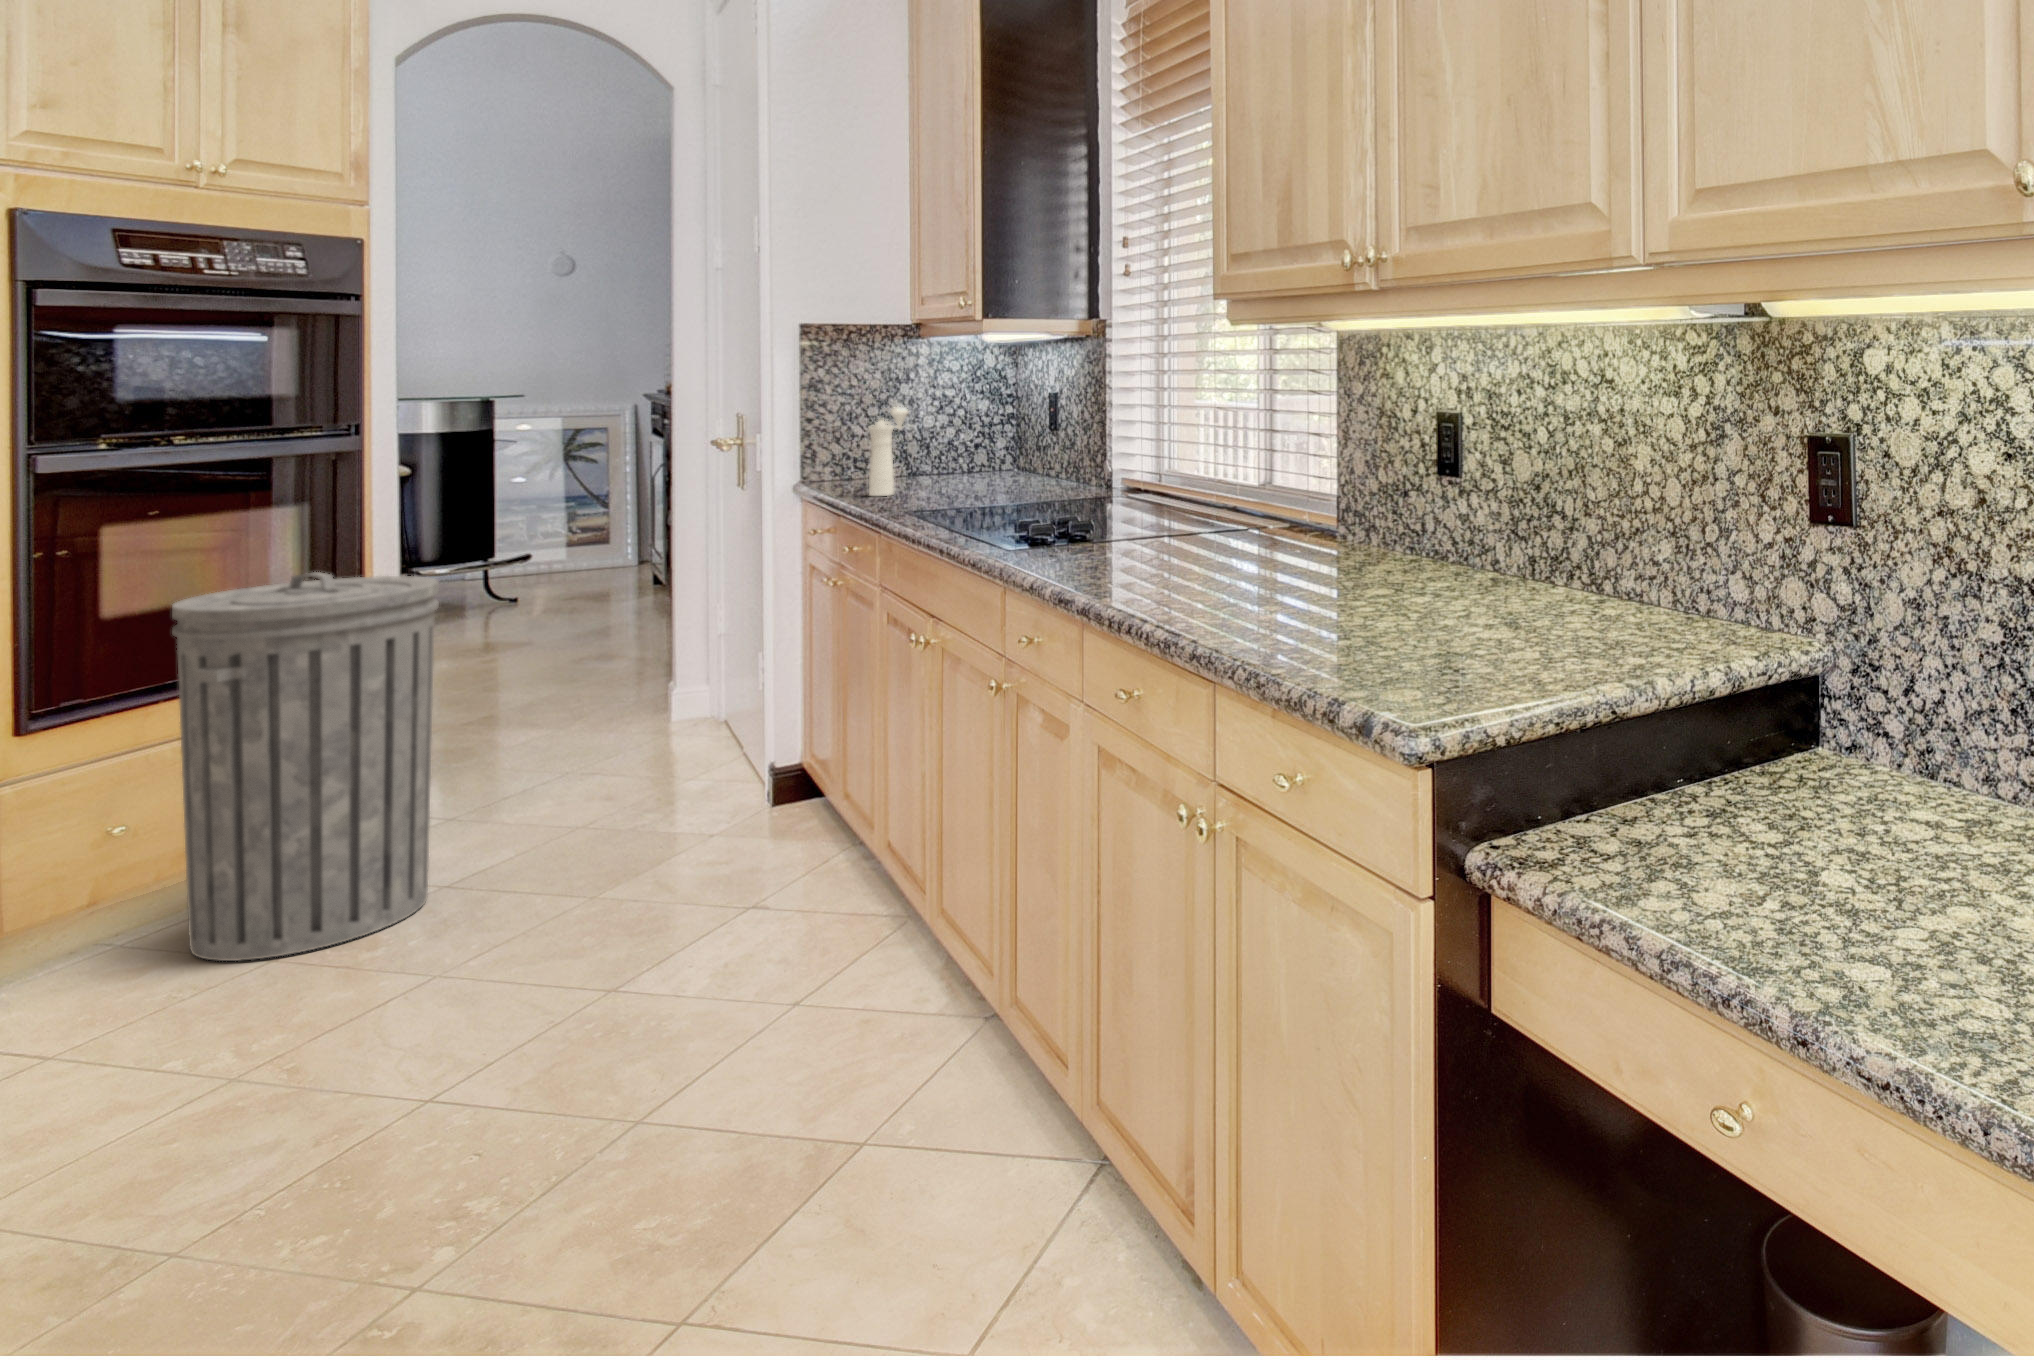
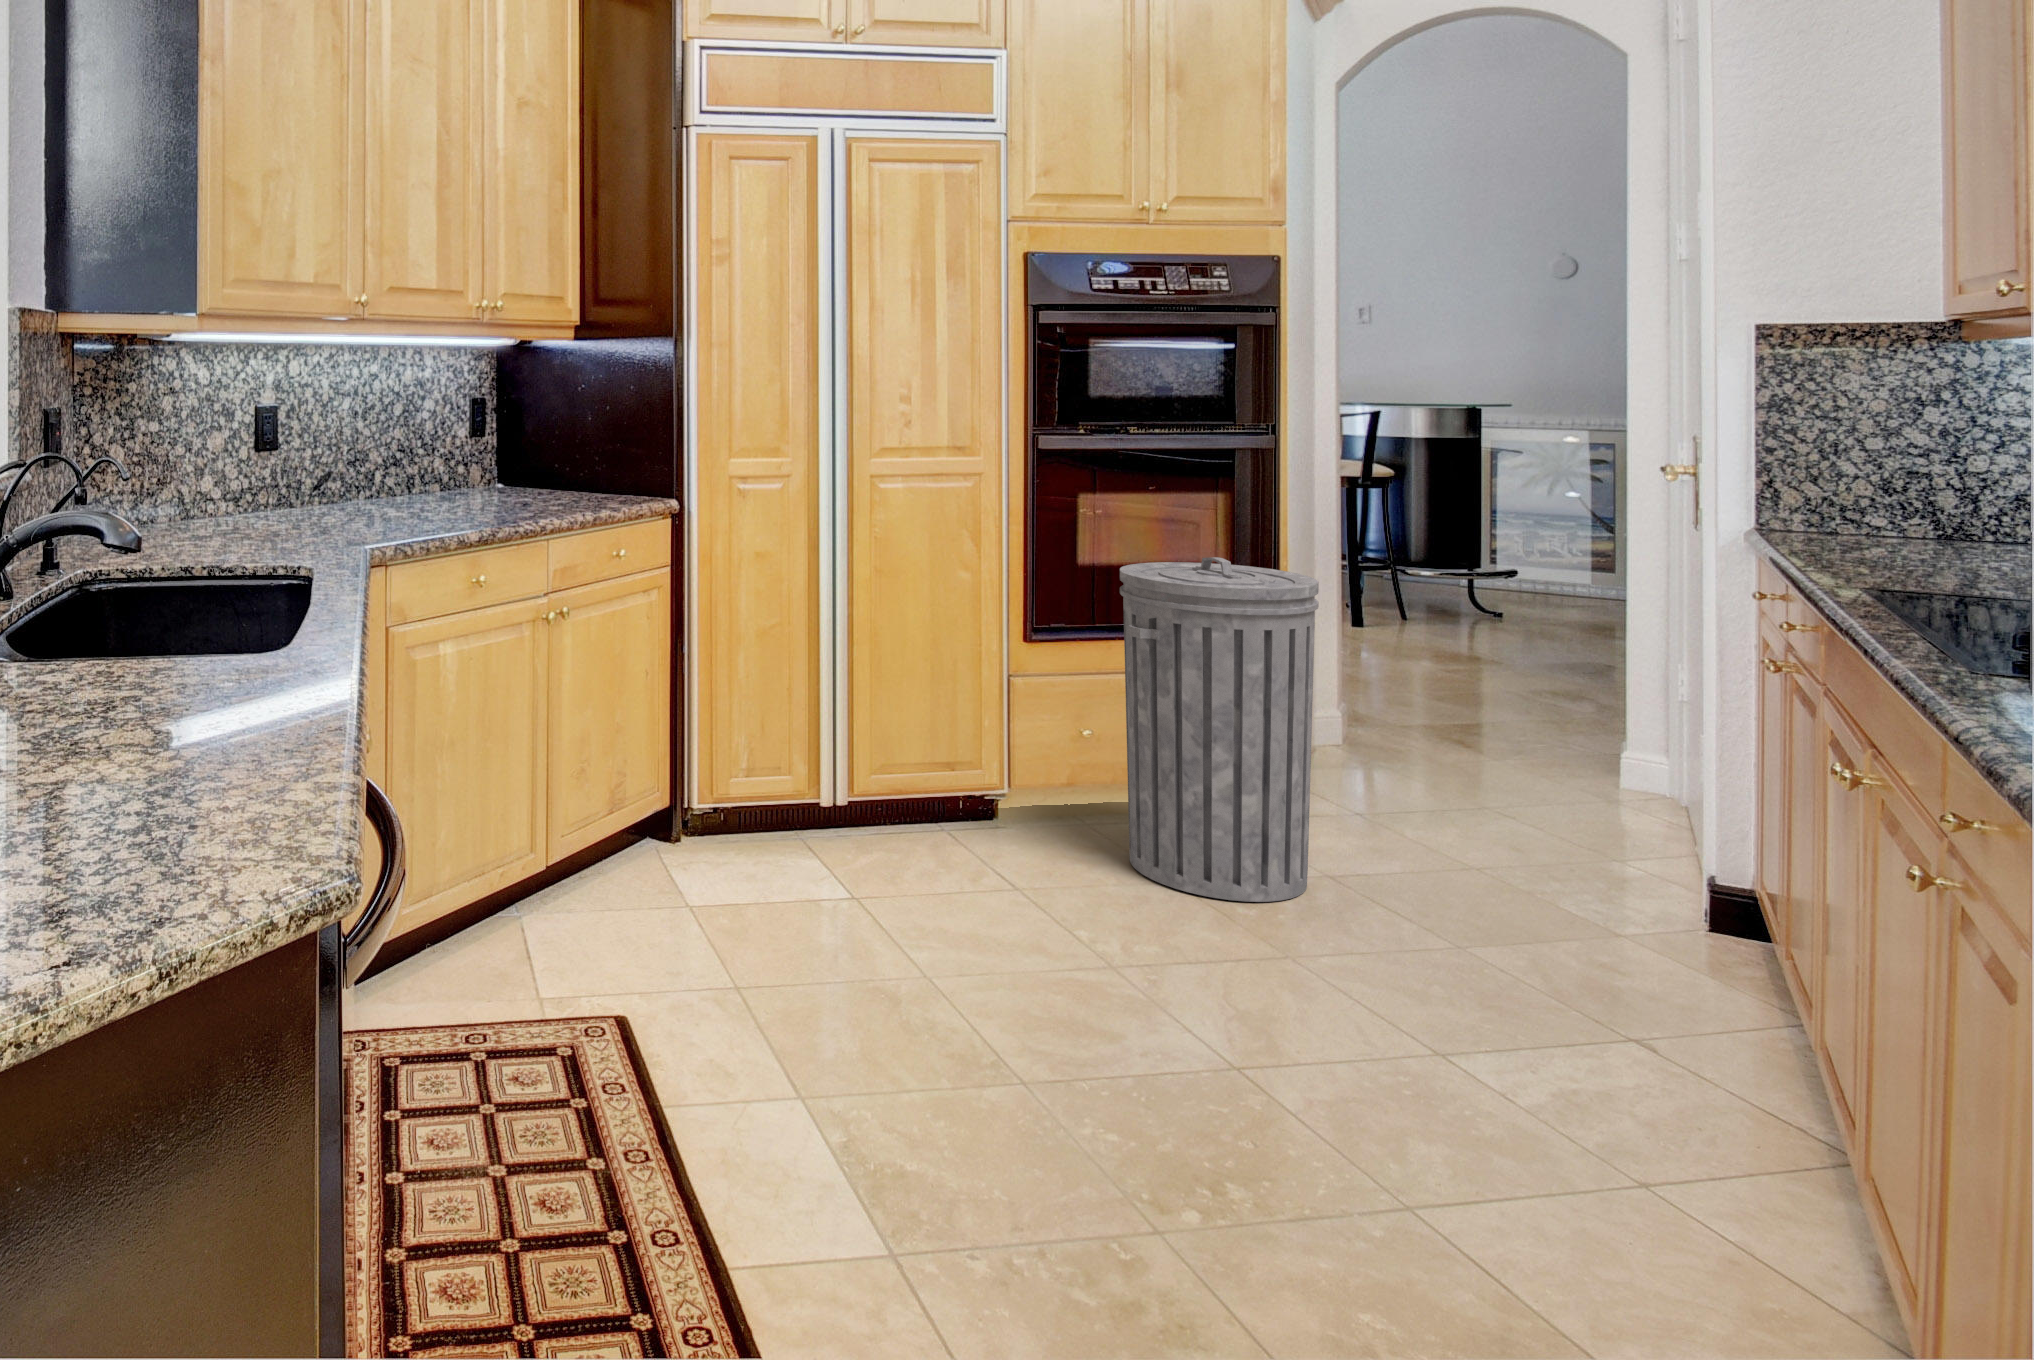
pepper mill: present [869,407,908,496] -> none [1844,439,1927,565]

